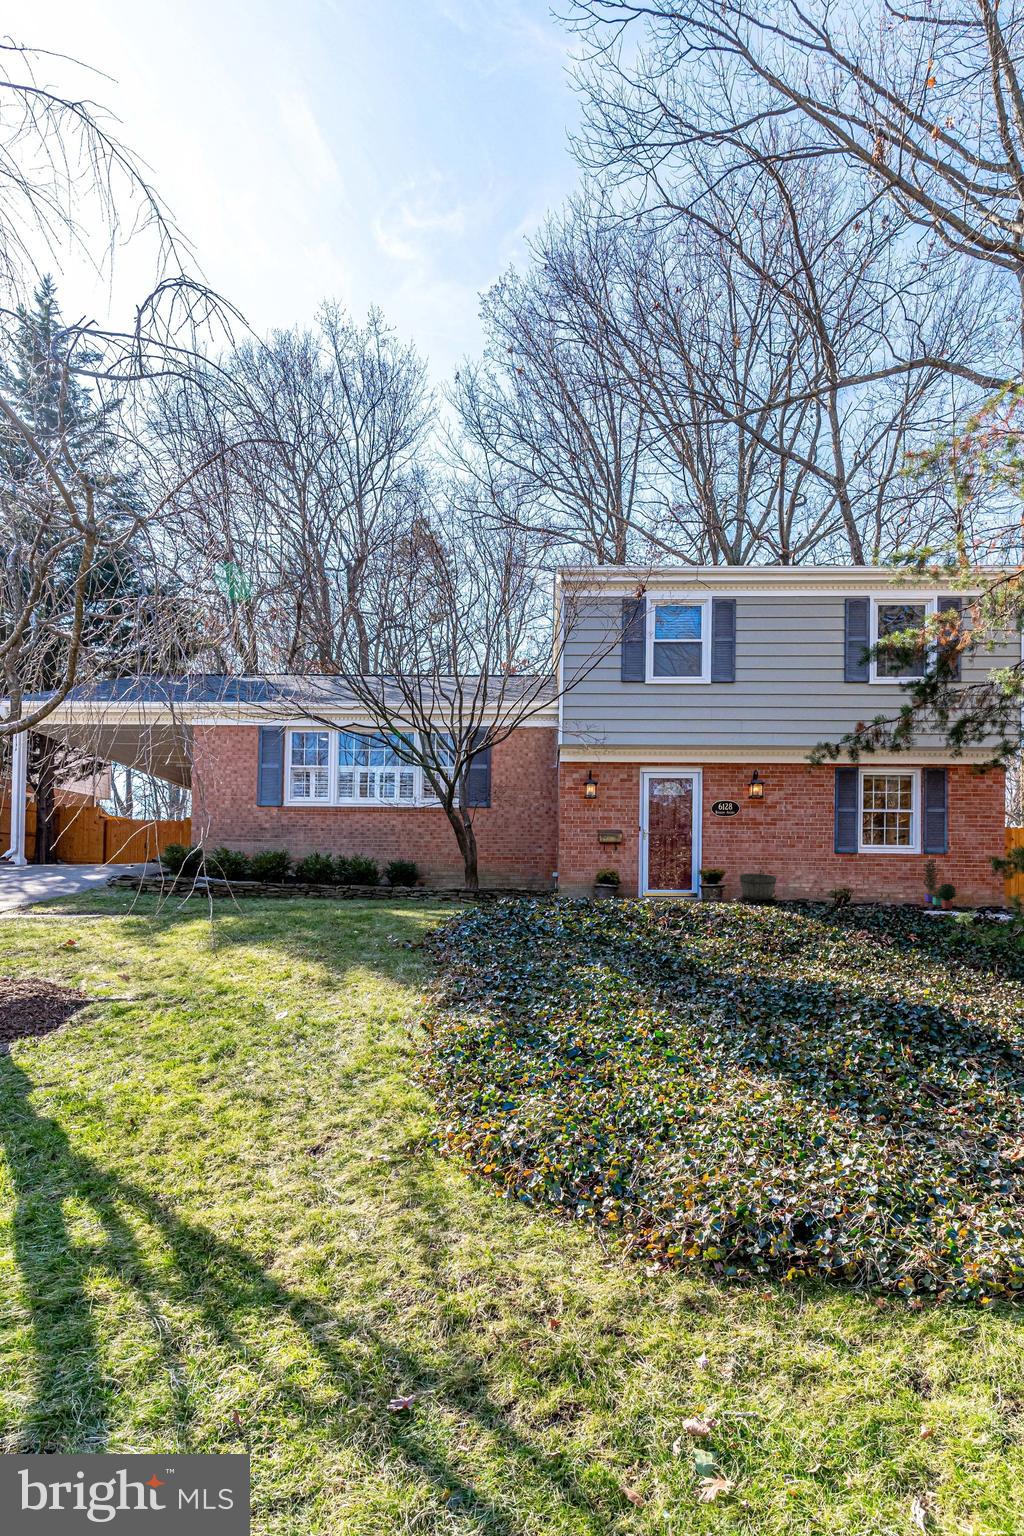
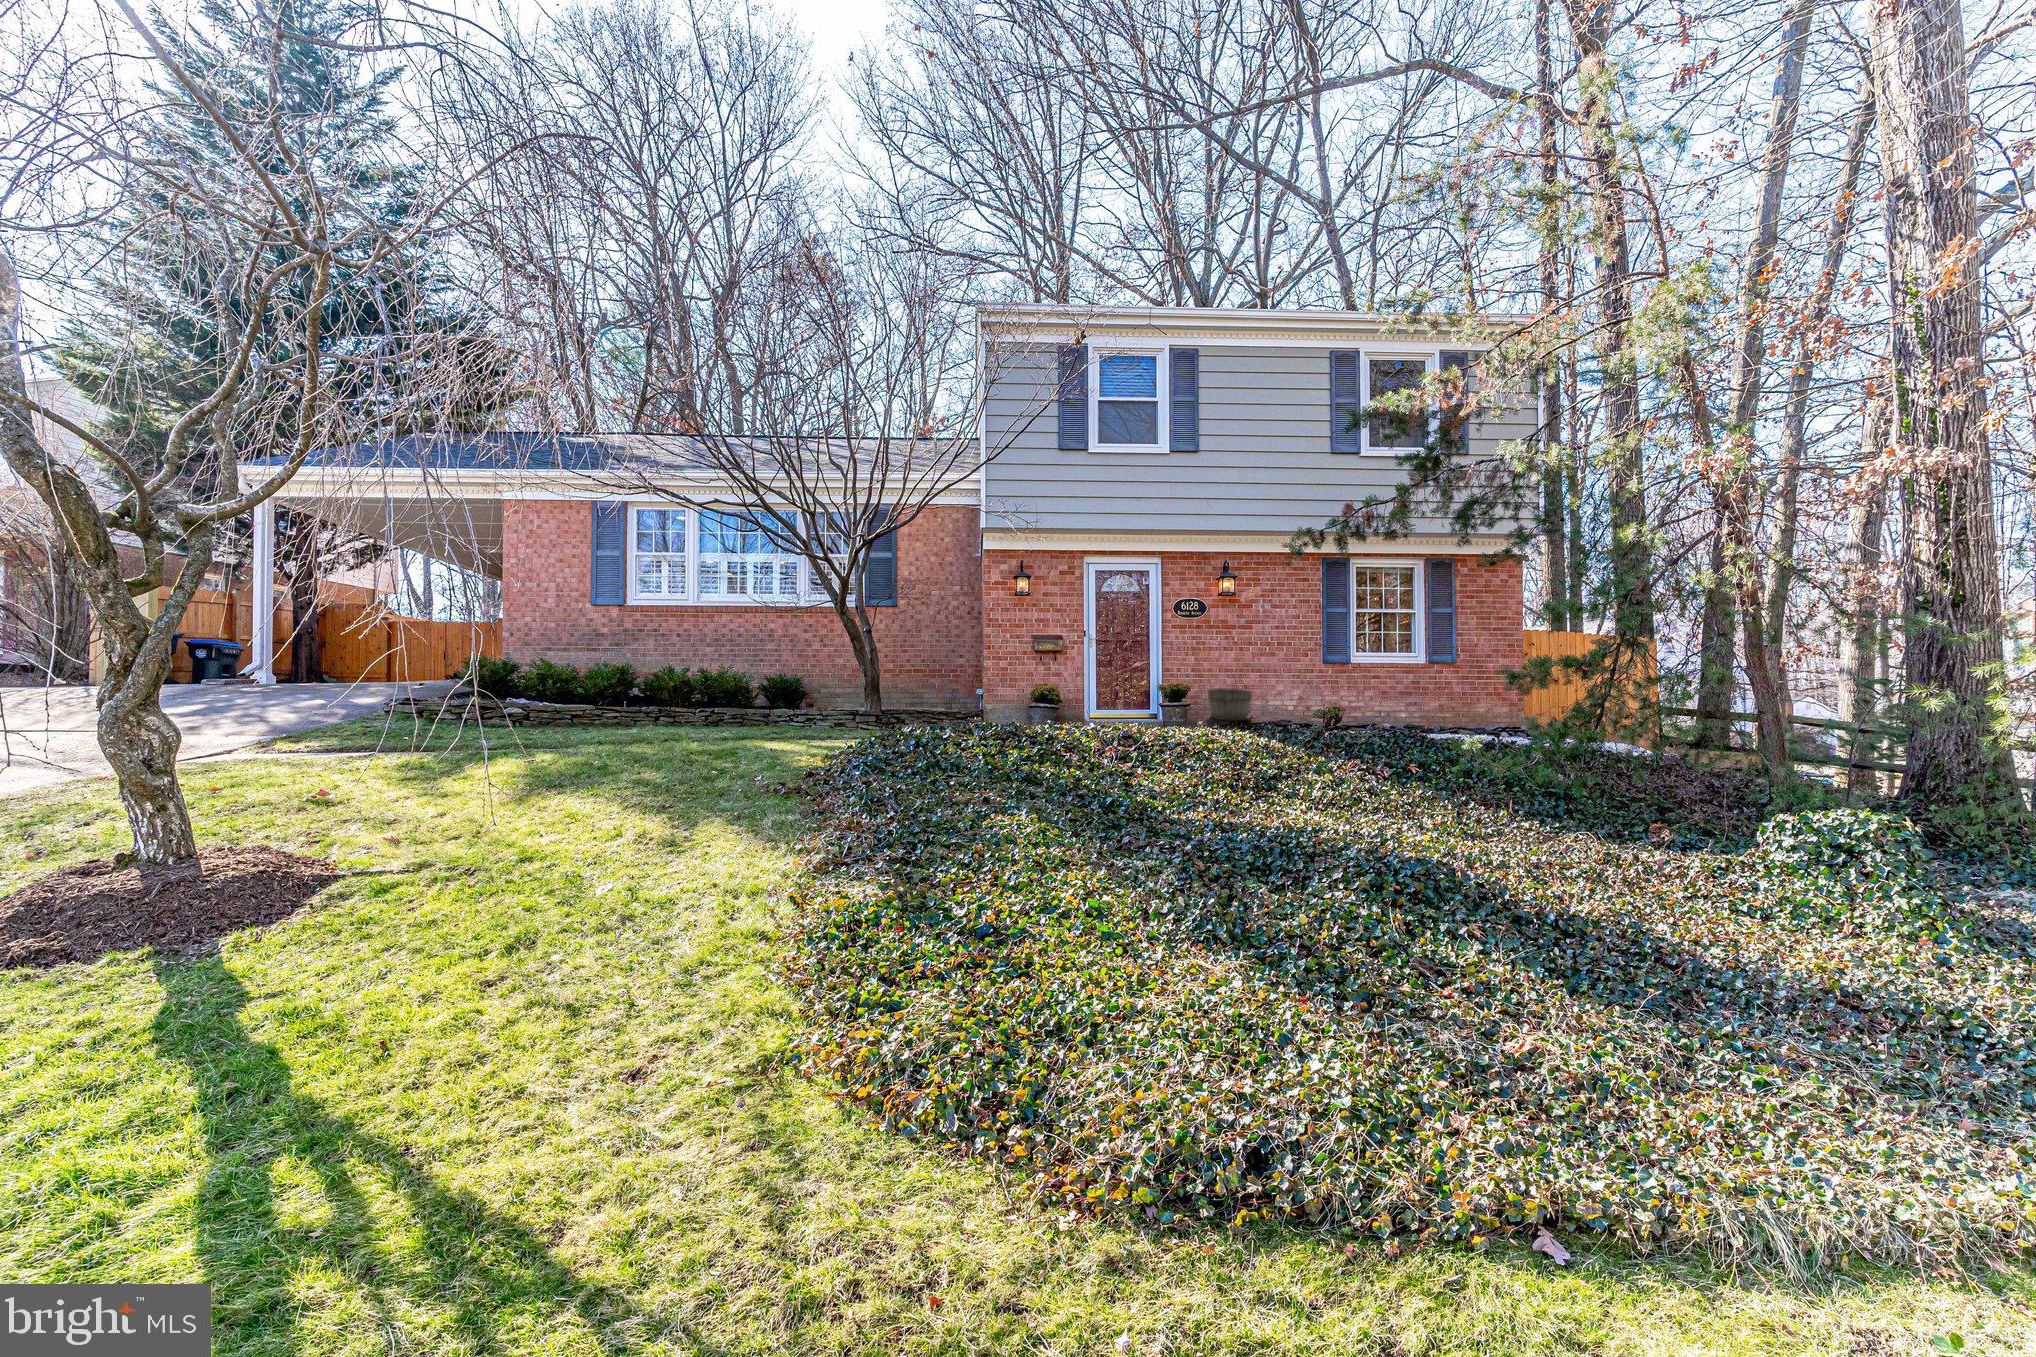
potted plant: present [923,860,956,909] -> none [1429,667,1470,729]

